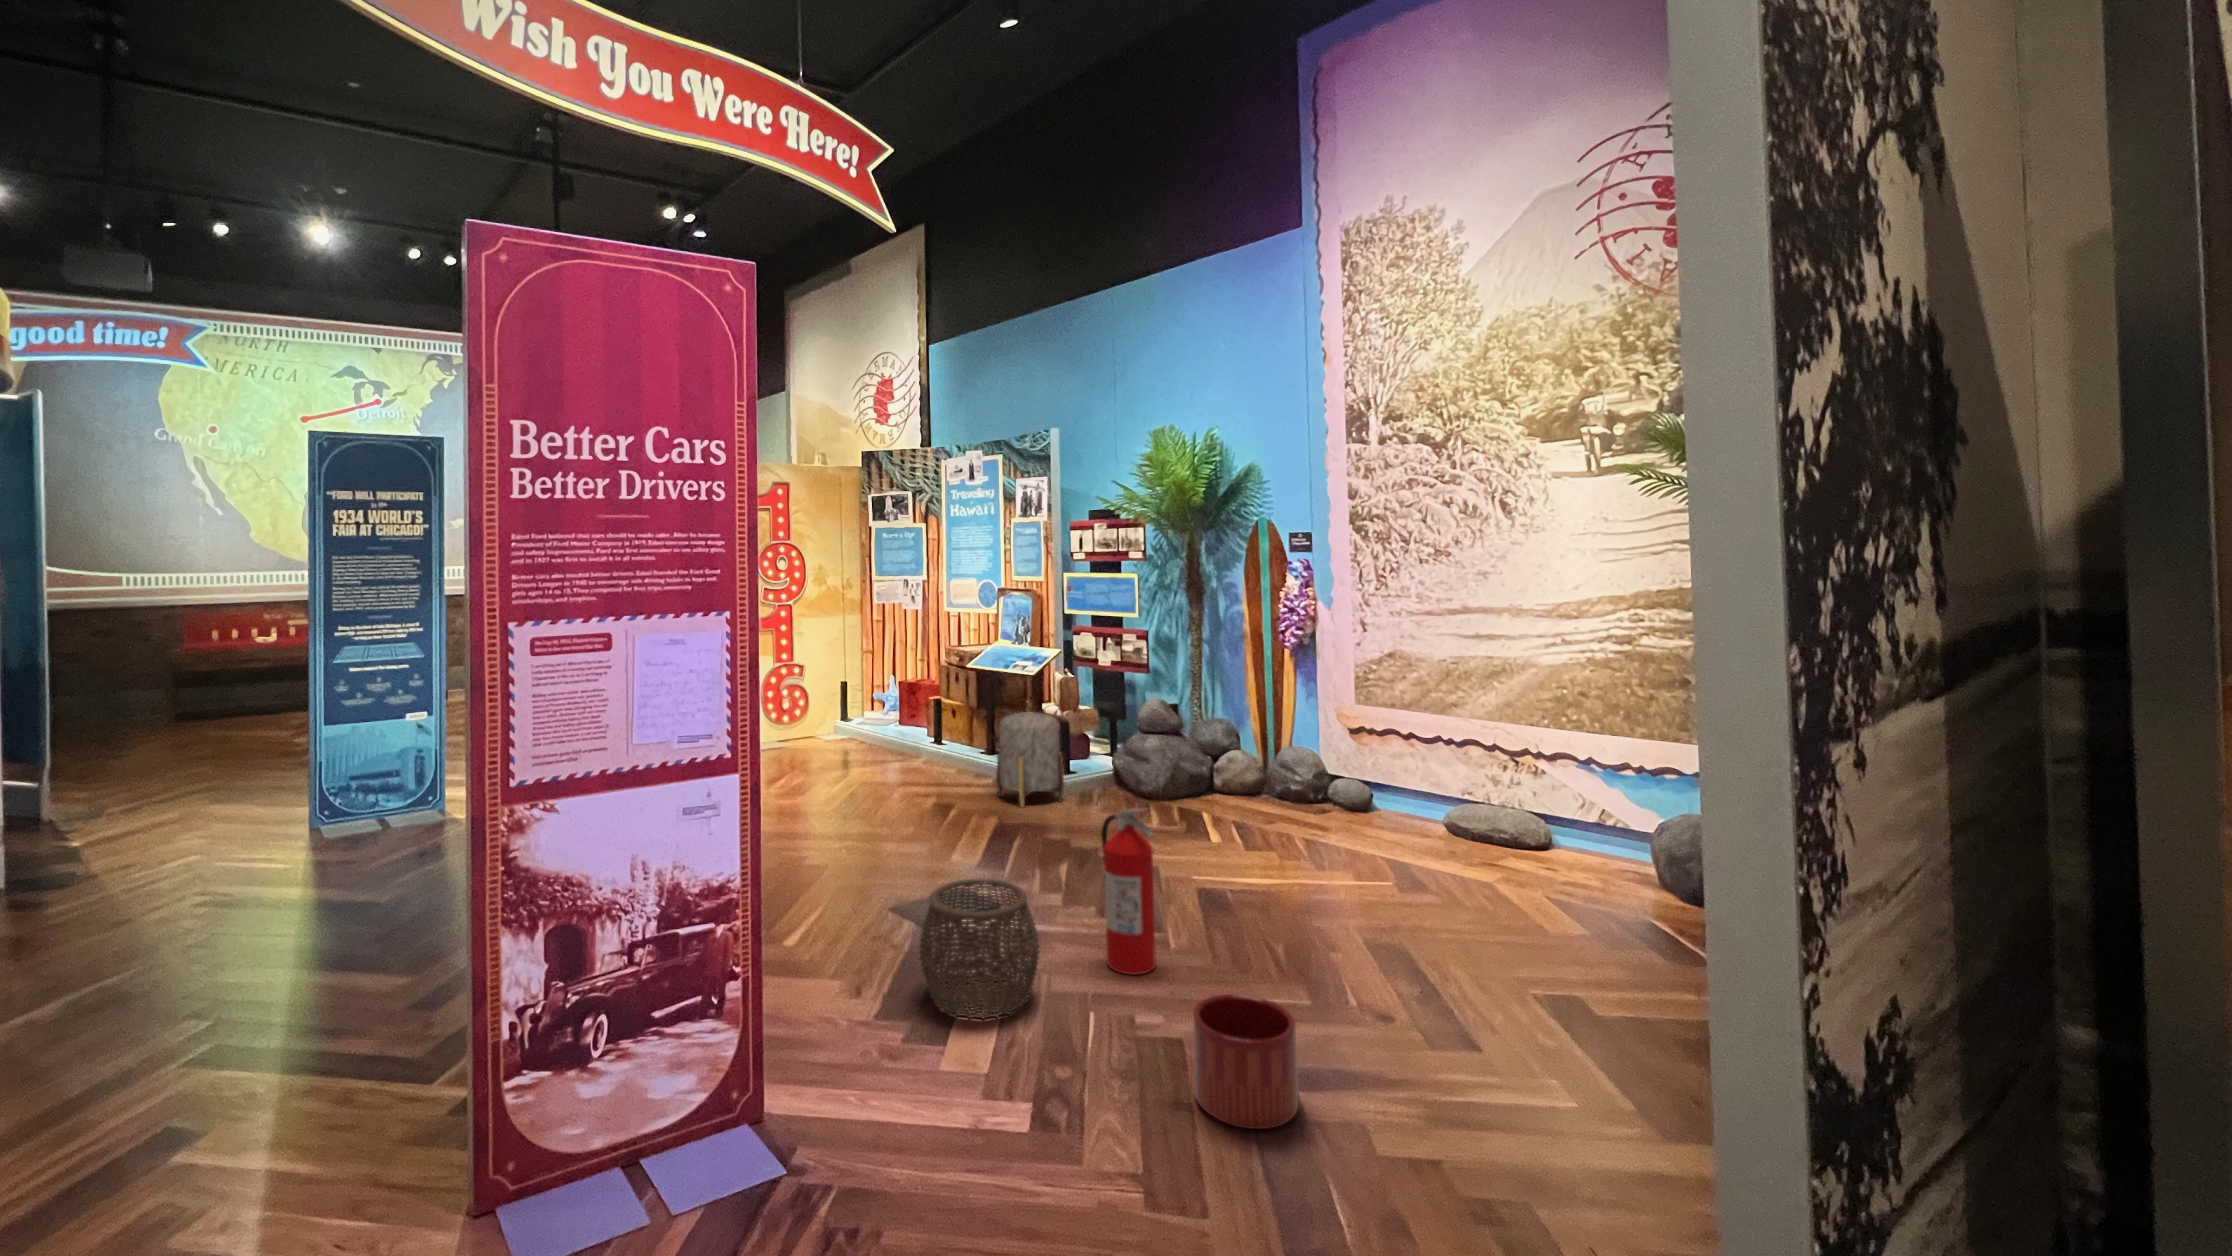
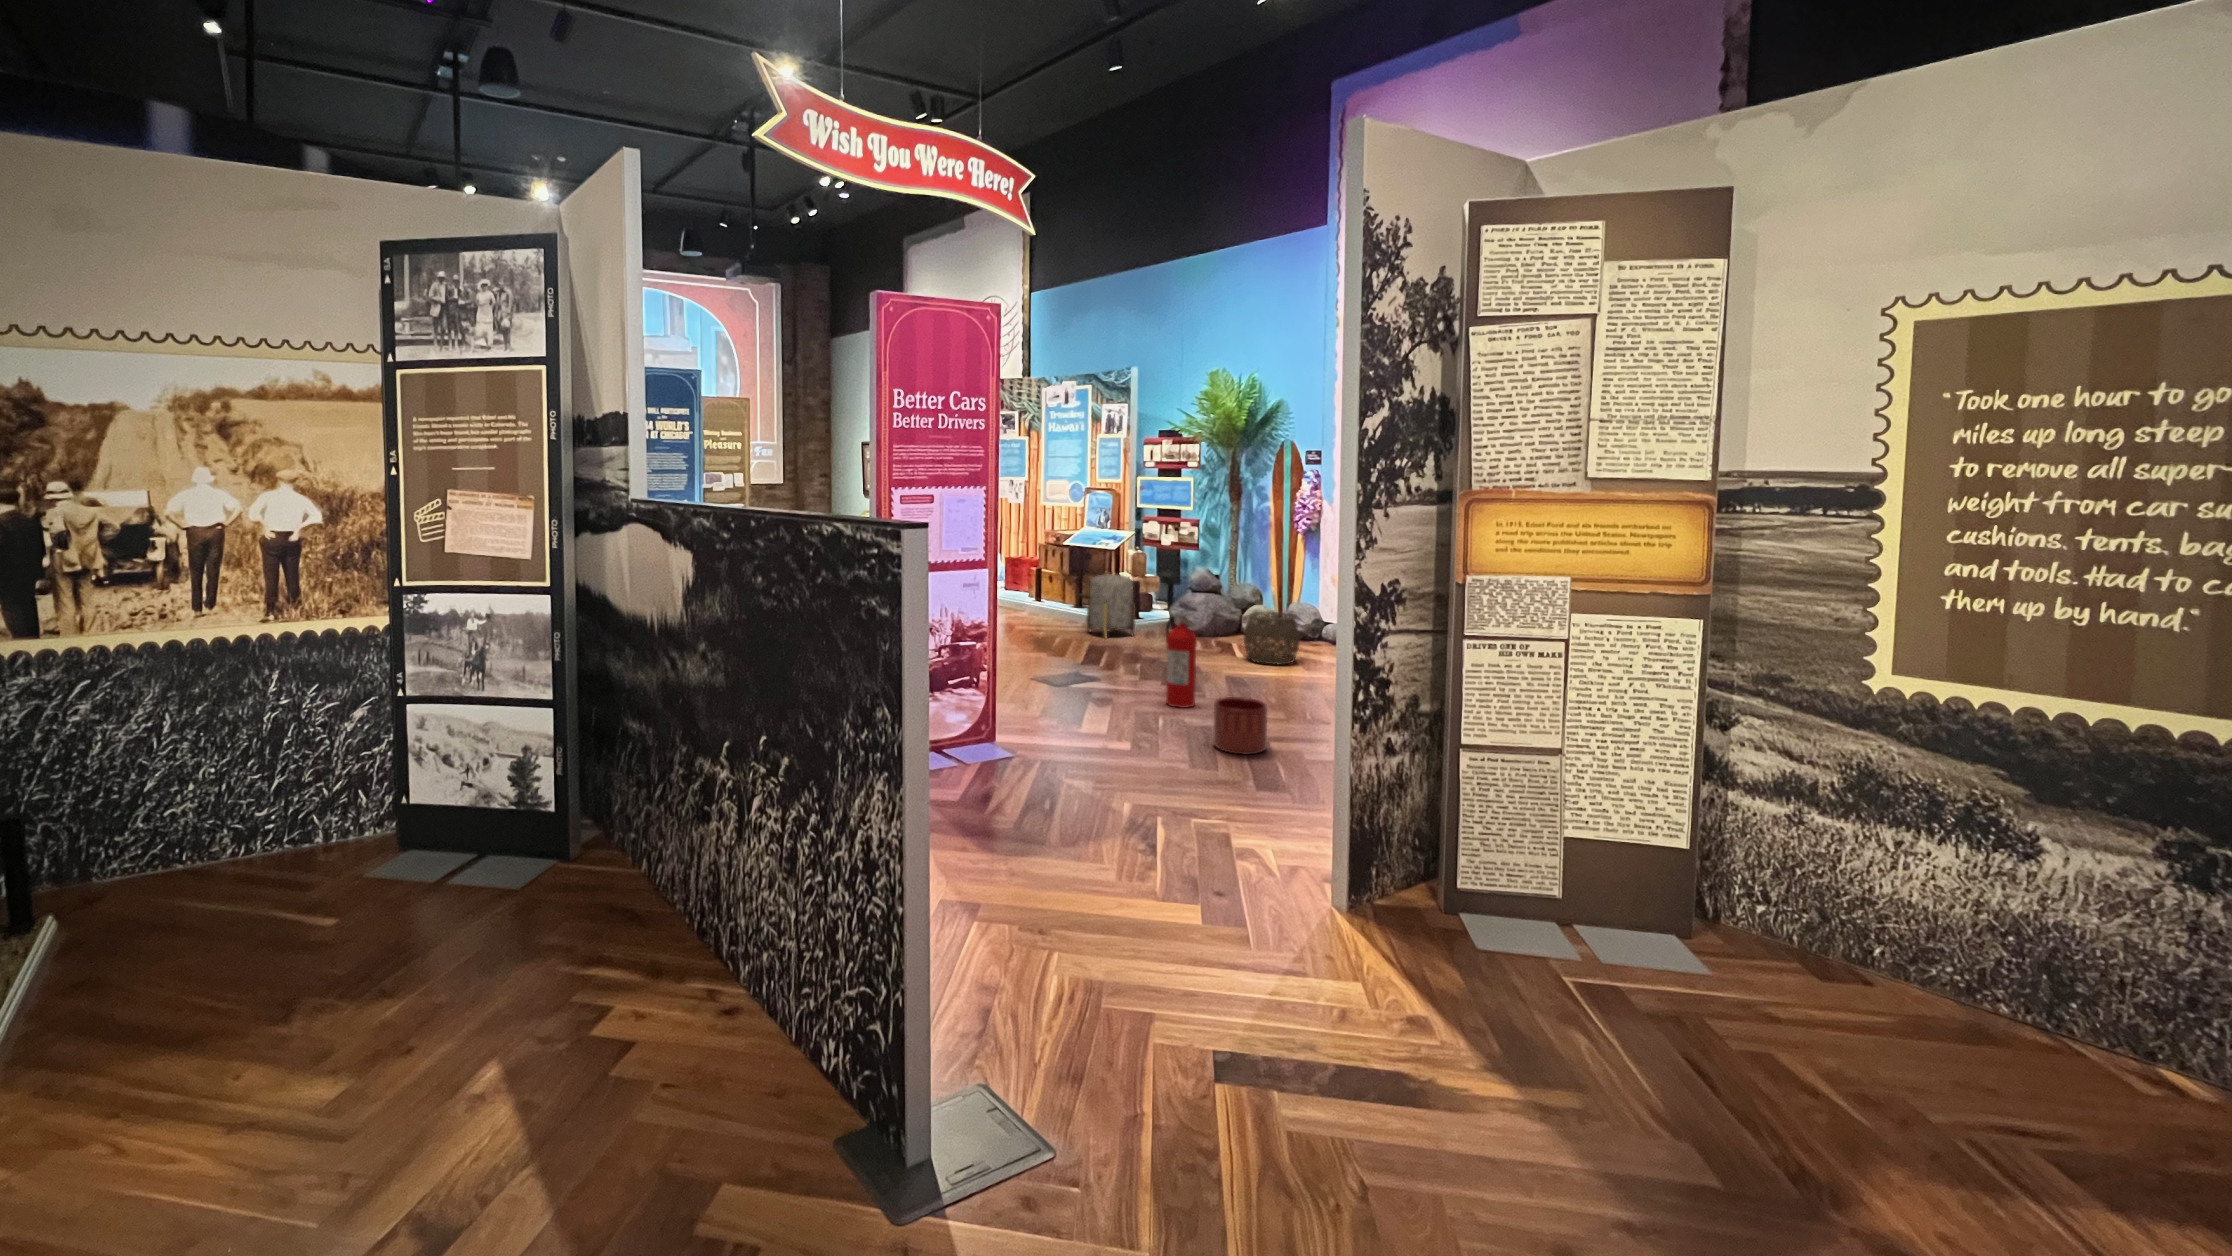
woven basket: present [919,879,1040,1019] -> present [1244,612,1300,665]

